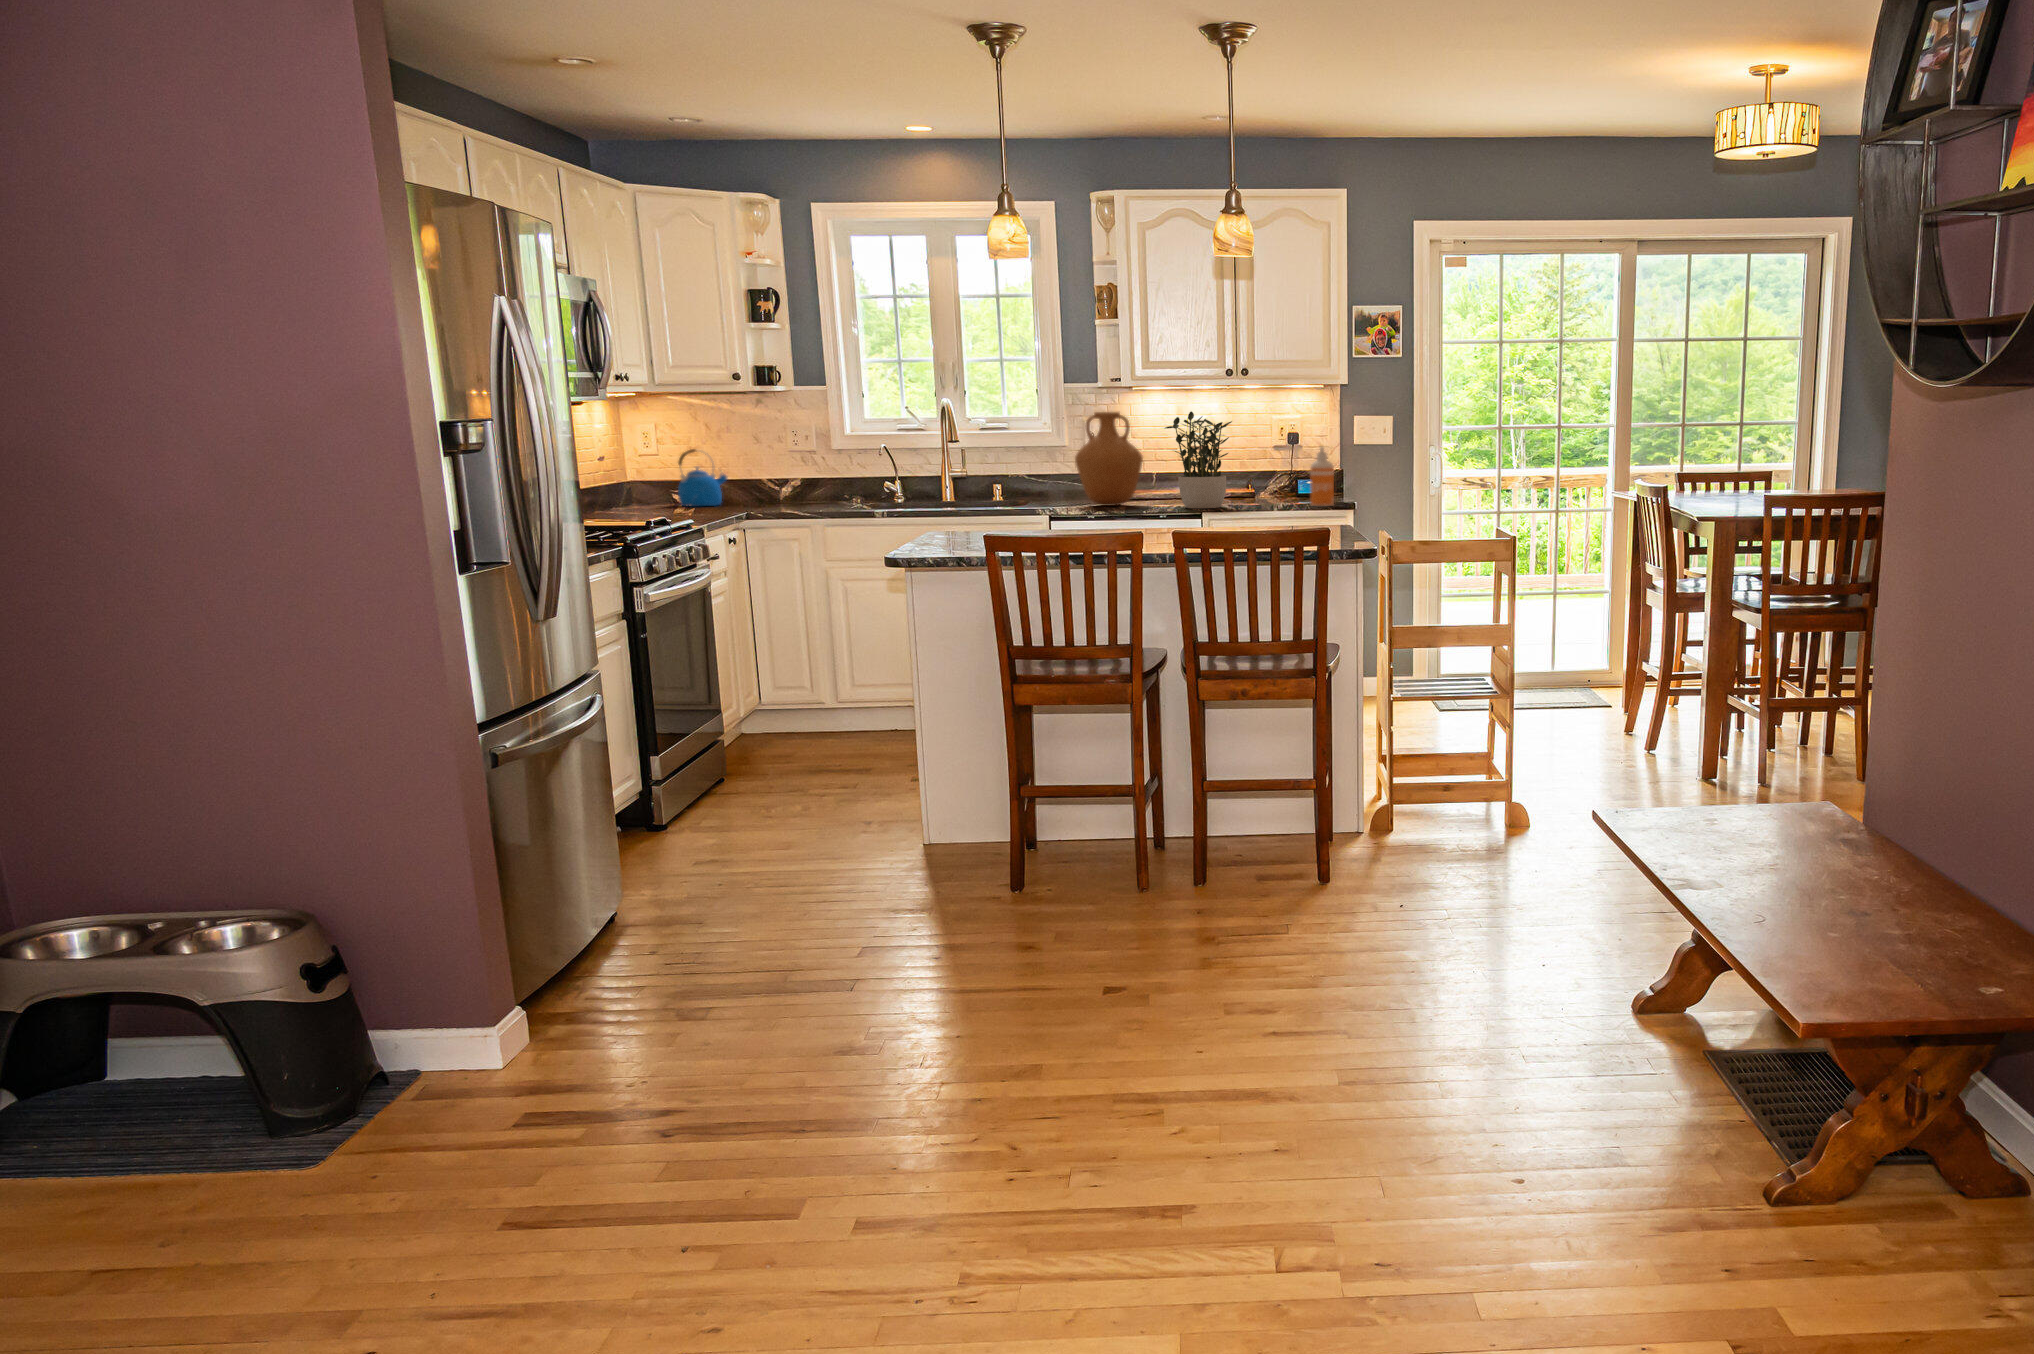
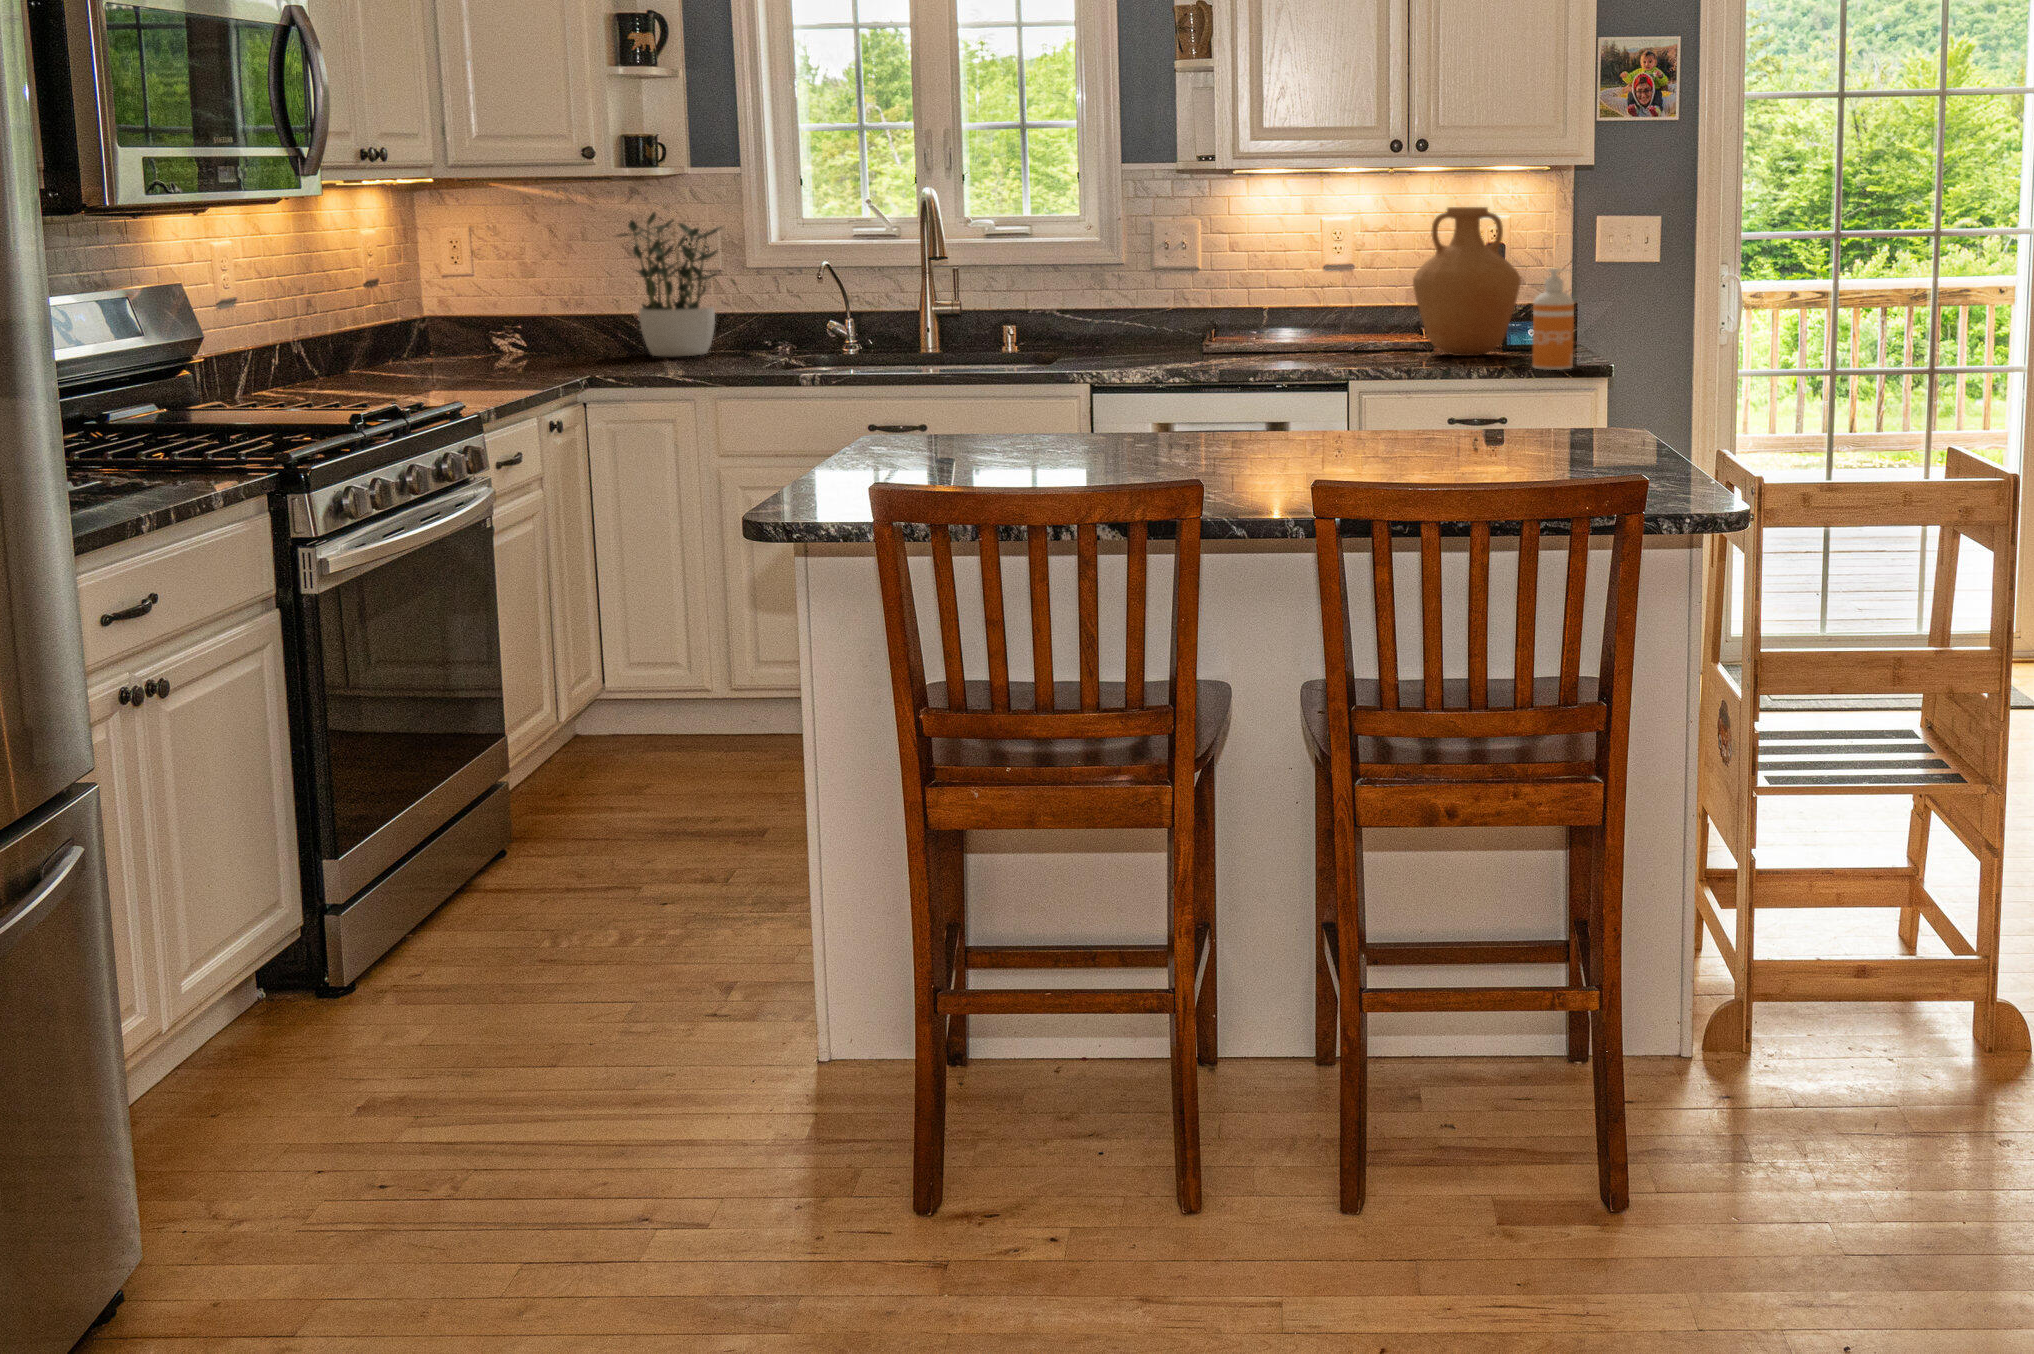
potted plant: present [1165,411,1232,508] -> present [617,212,721,356]
vase: present [1075,412,1143,506] -> present [1413,207,1521,356]
kettle: present [678,449,728,506] -> none [500,266,582,357]

